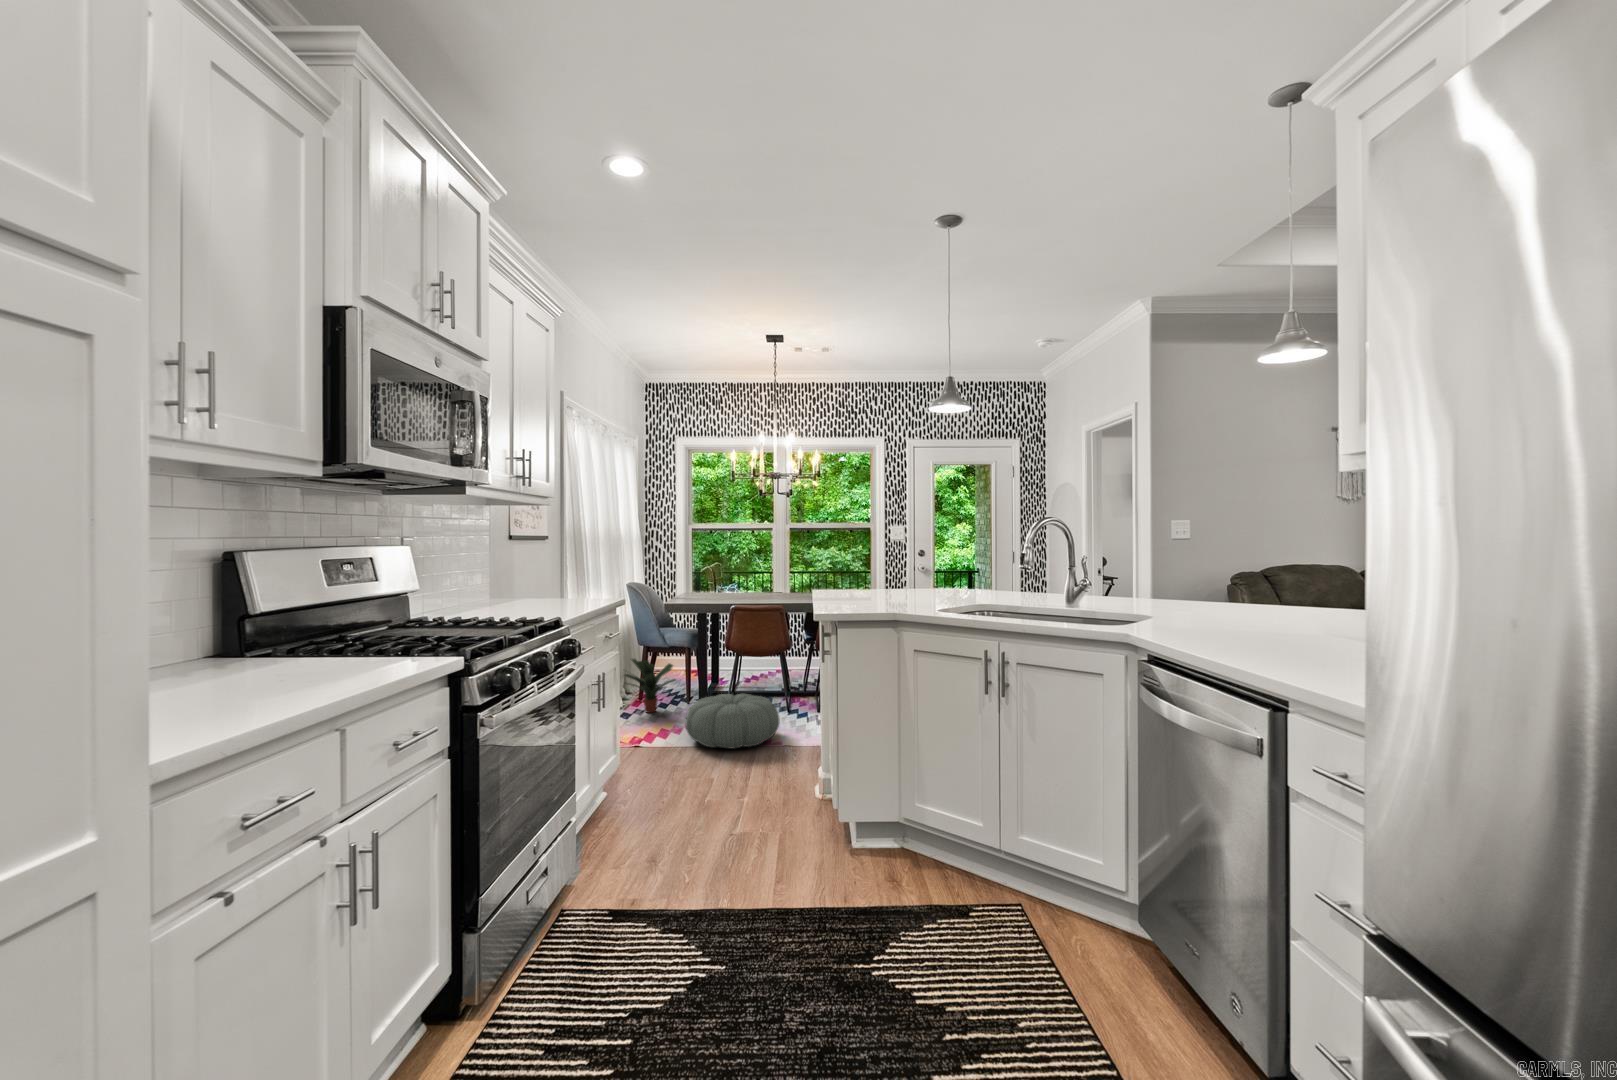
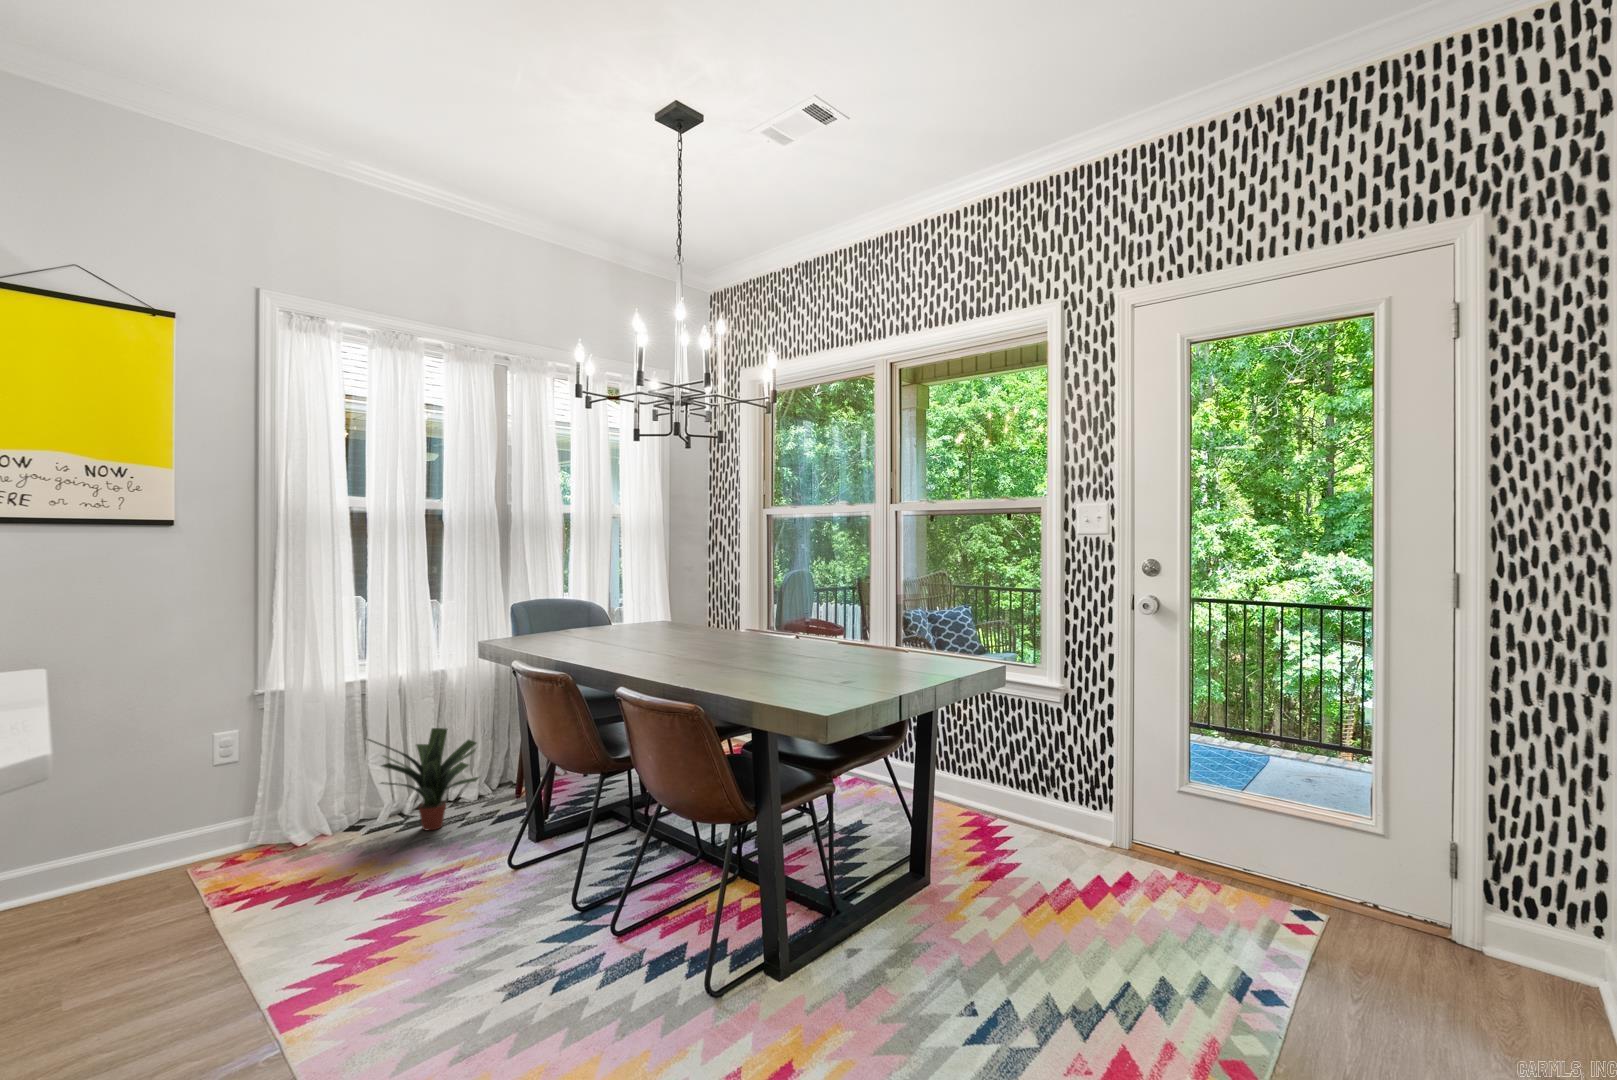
pouf: present [685,694,780,749] -> none [134,844,386,1002]

